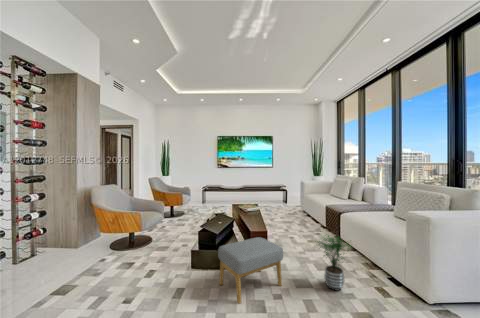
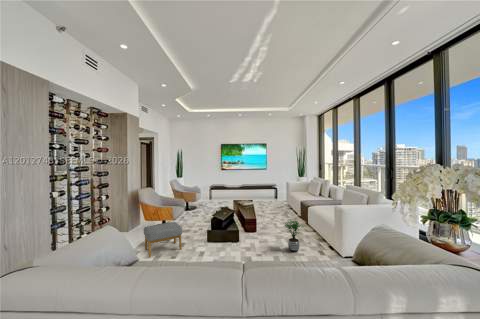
footstool: present [218,237,283,303] -> present [144,222,182,257]

